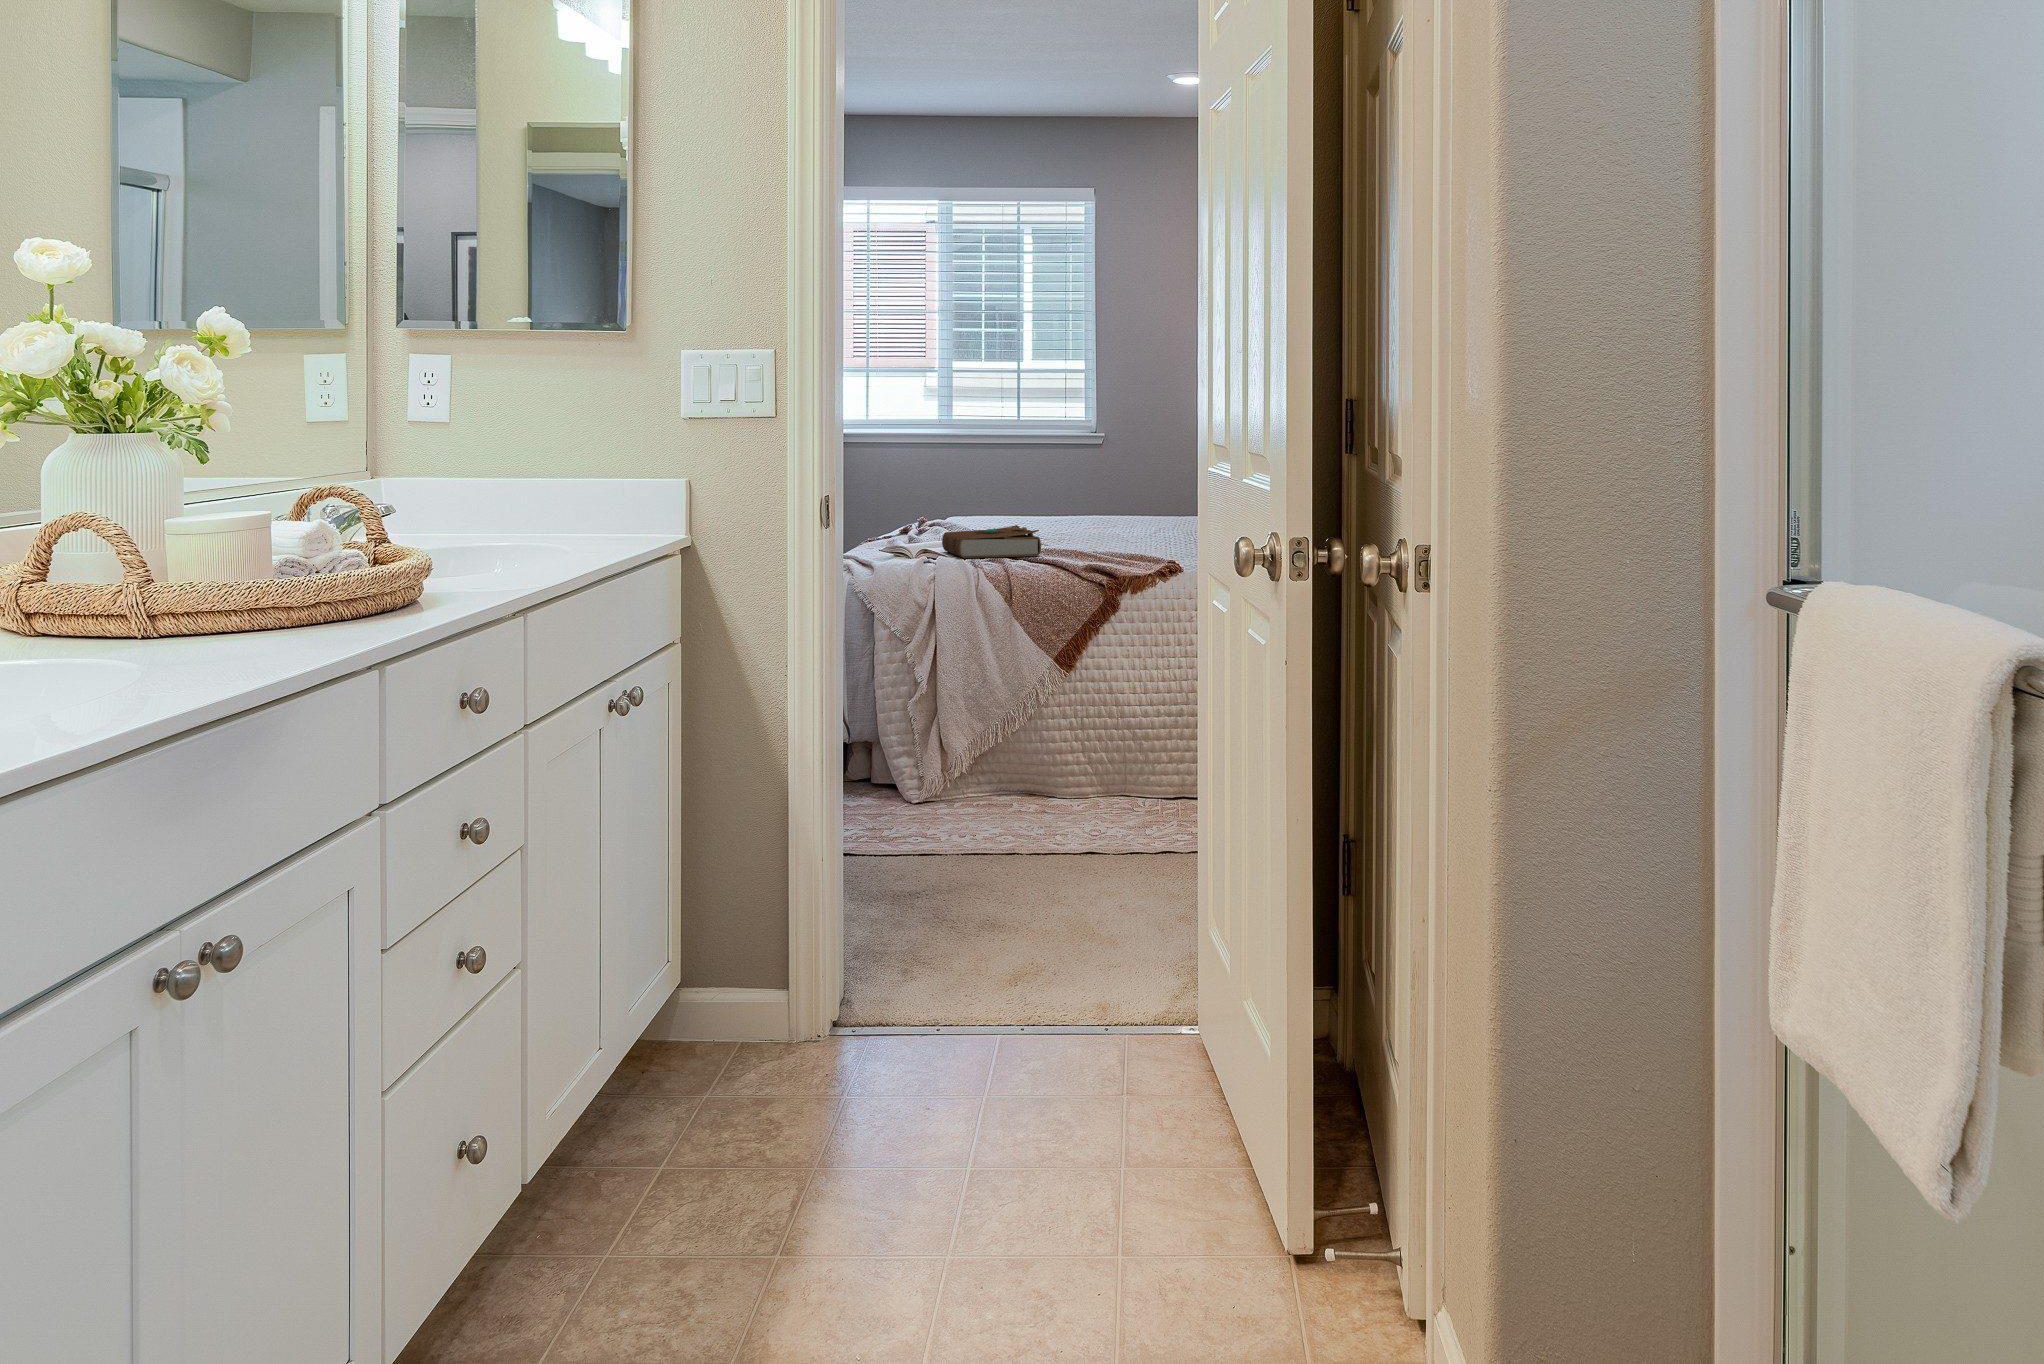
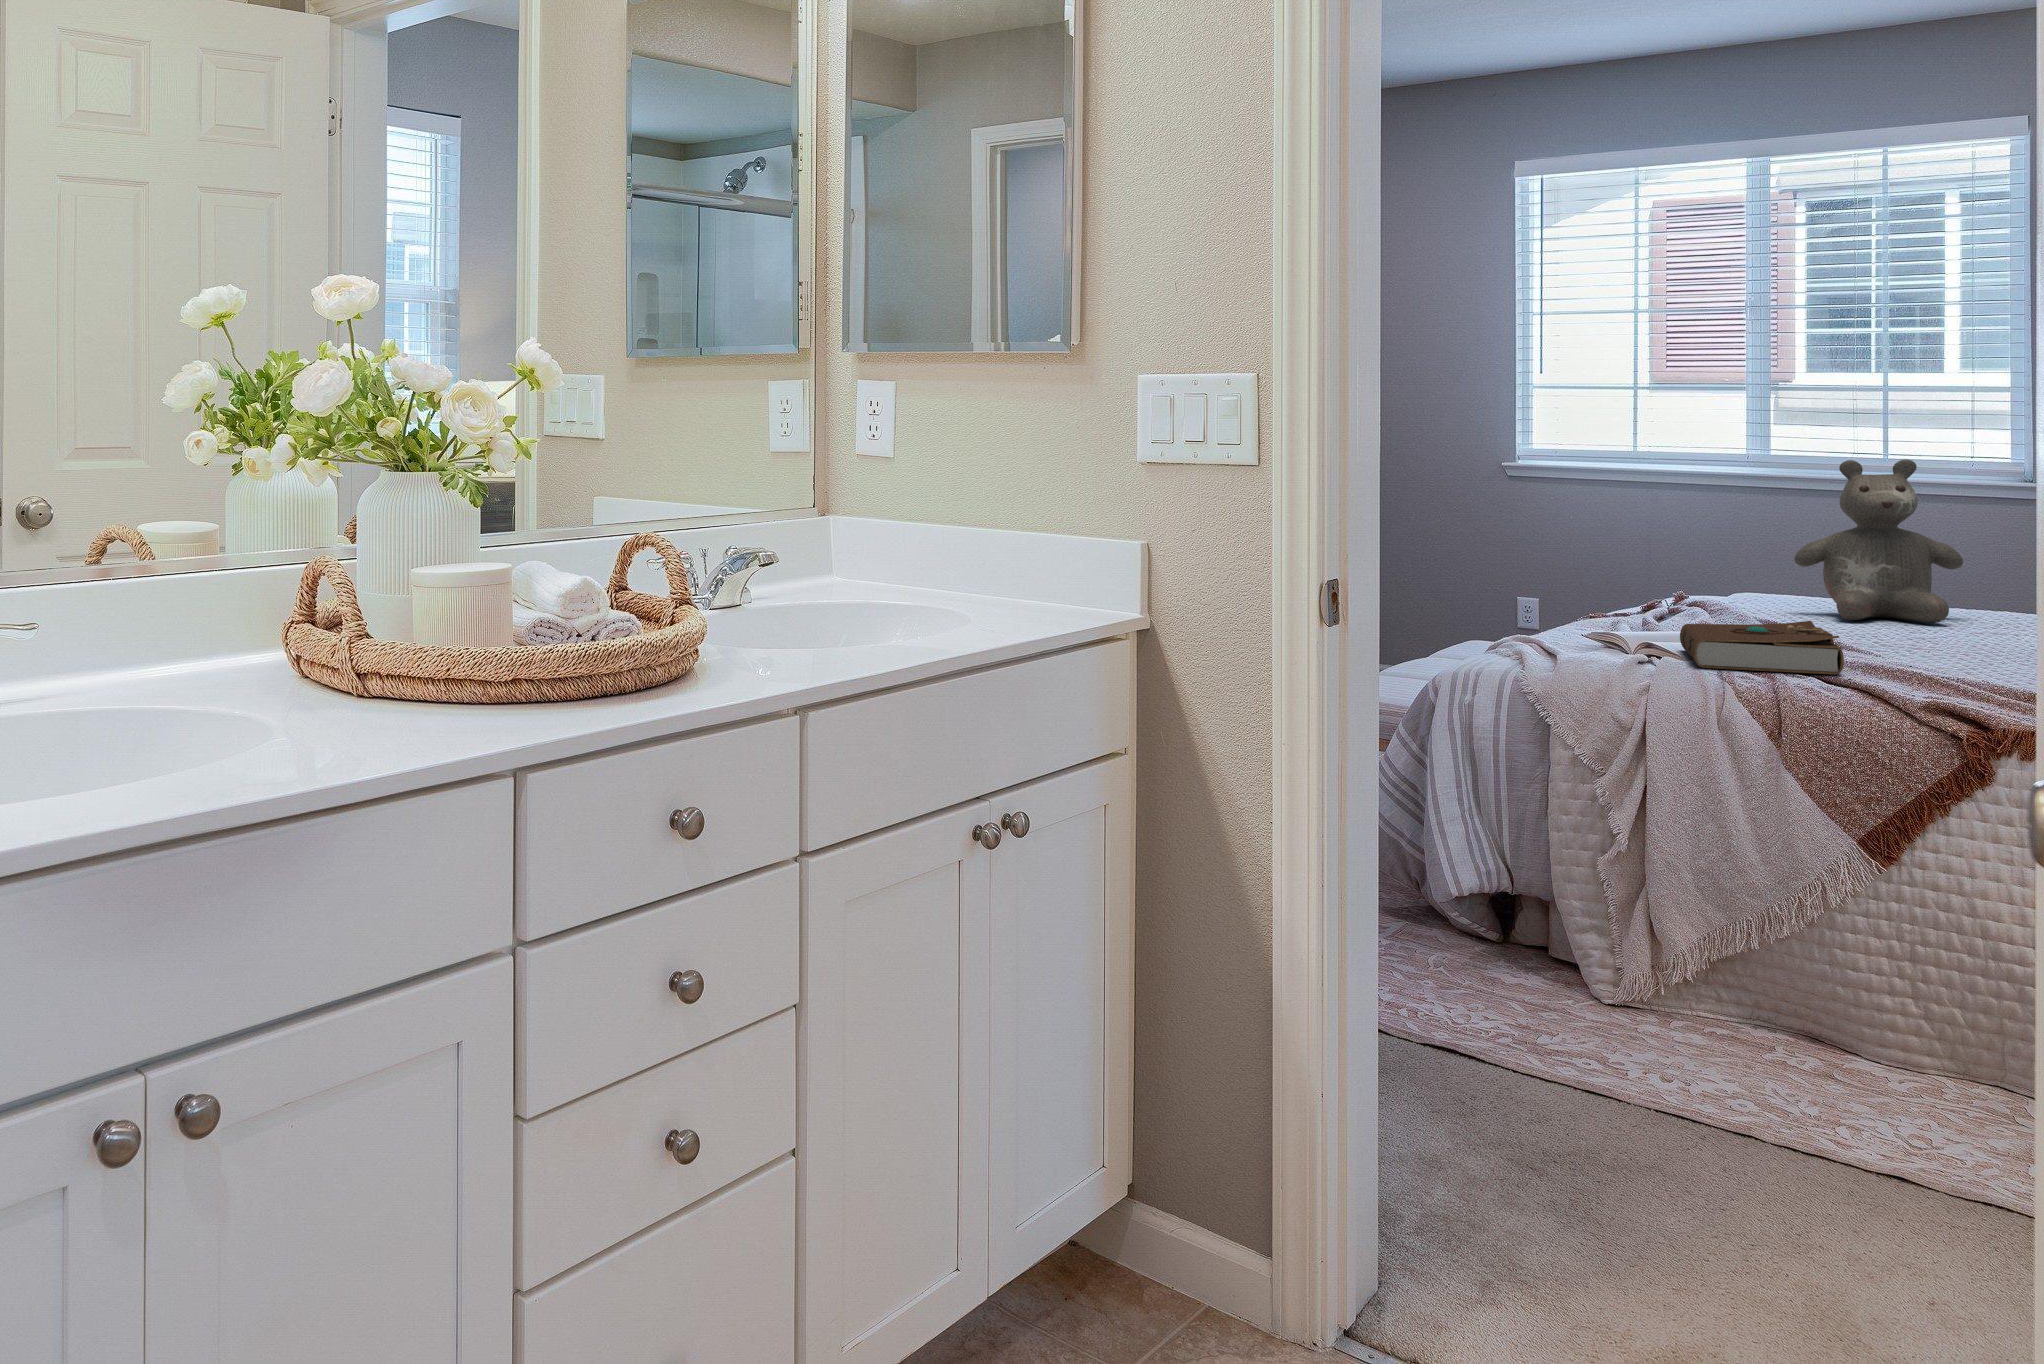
teddy bear: none [990,418,1083,533] -> present [1794,459,1963,623]

